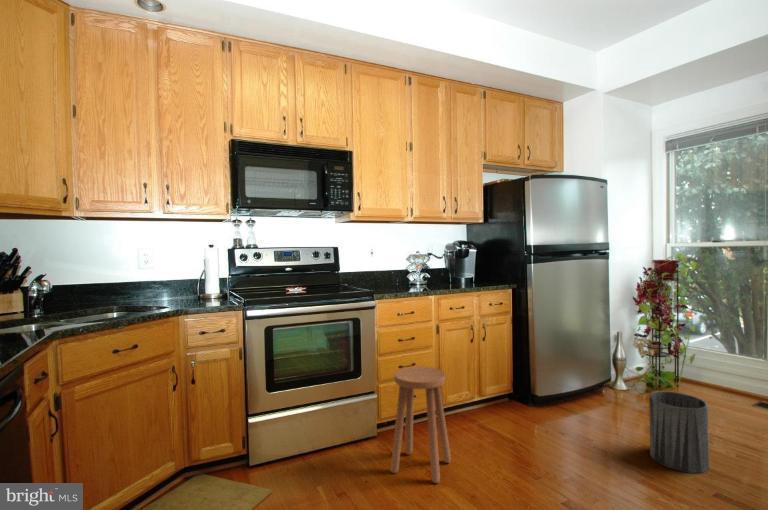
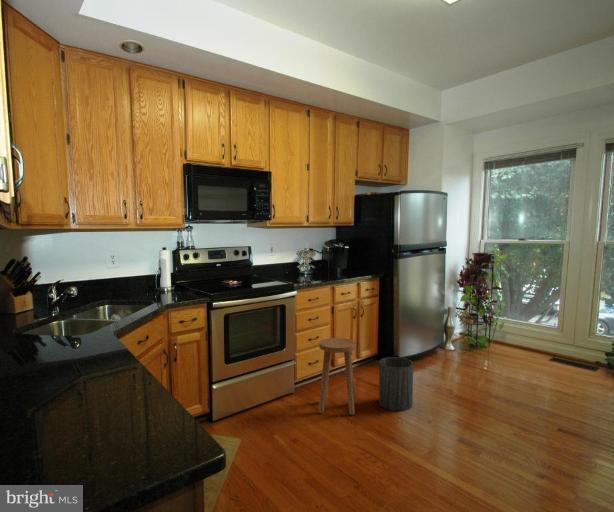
trash can: present [649,391,709,473] -> present [379,357,413,411]

